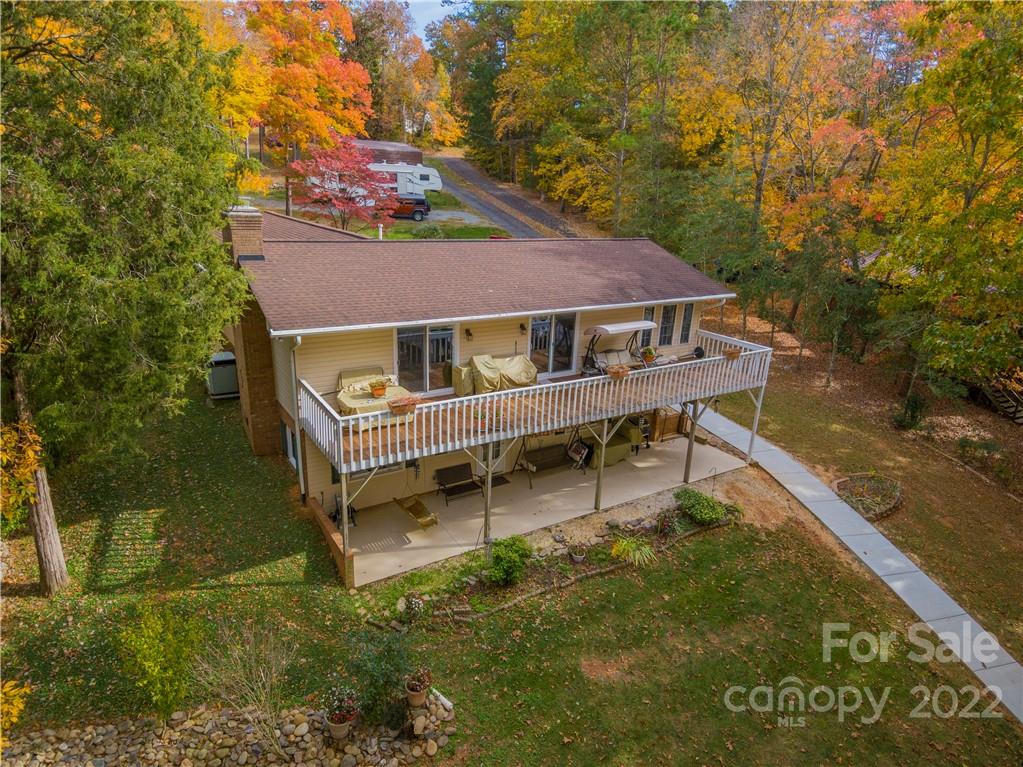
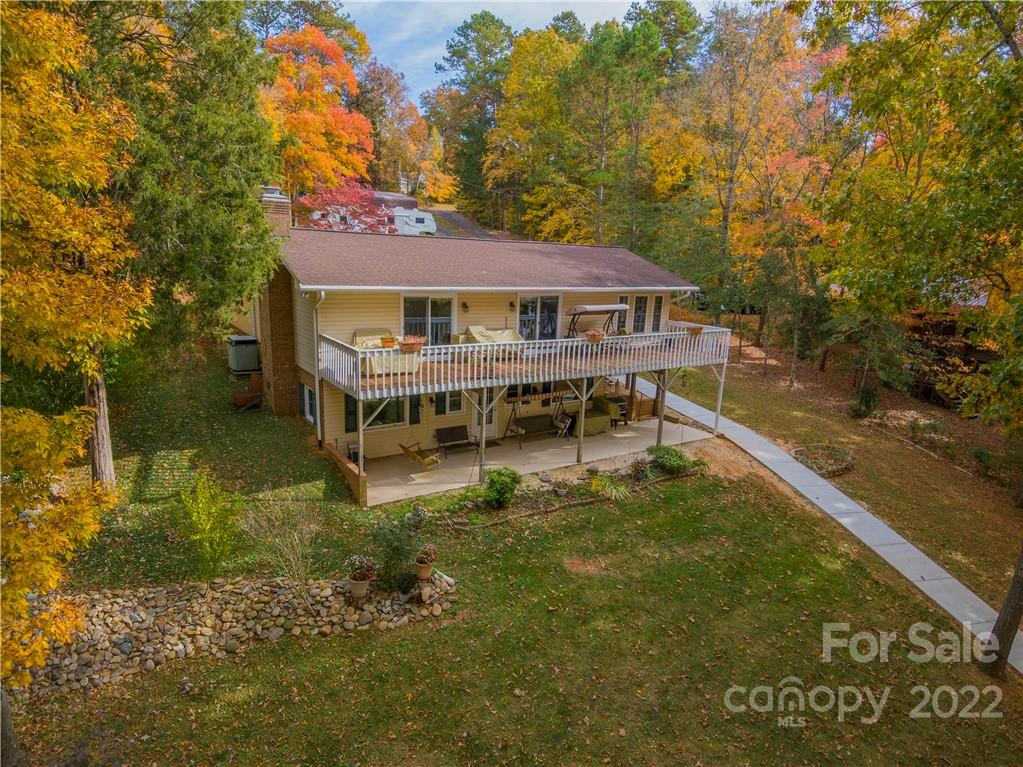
lounge chair: none [203,405,245,454] -> present [230,373,268,413]

